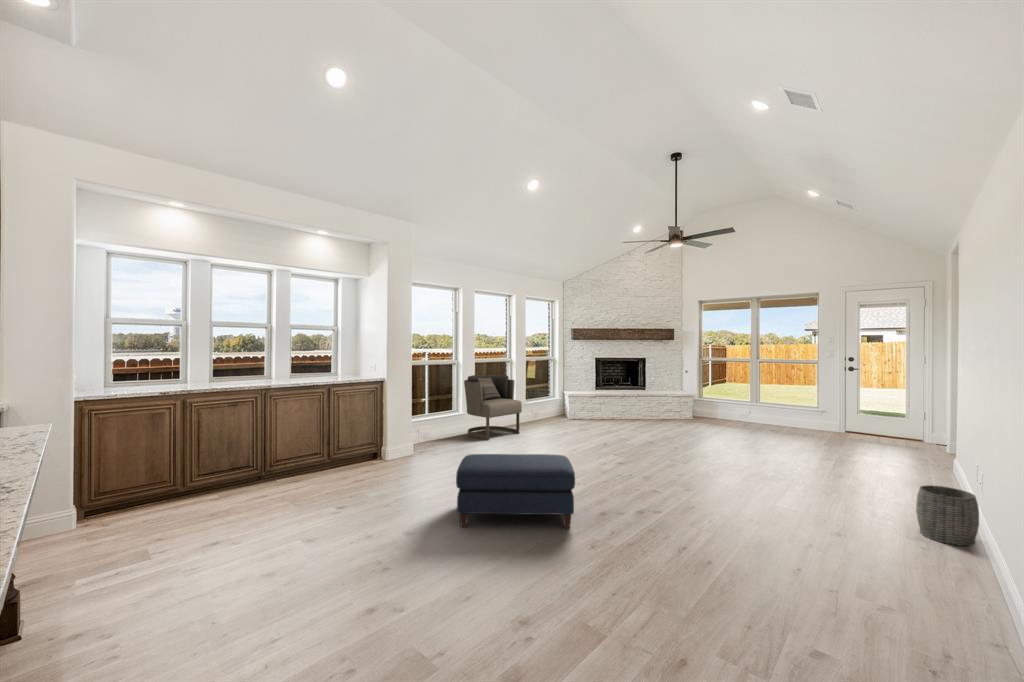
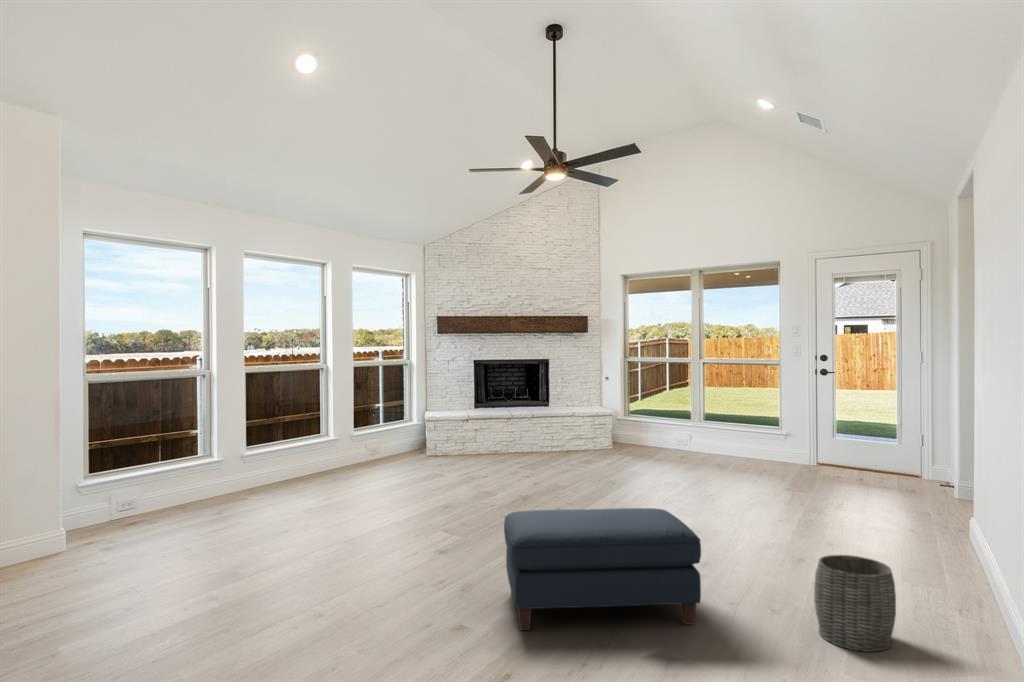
armchair: present [464,375,522,440] -> none [229,389,325,494]
ottoman: present [456,454,575,528] -> present [504,508,701,630]

